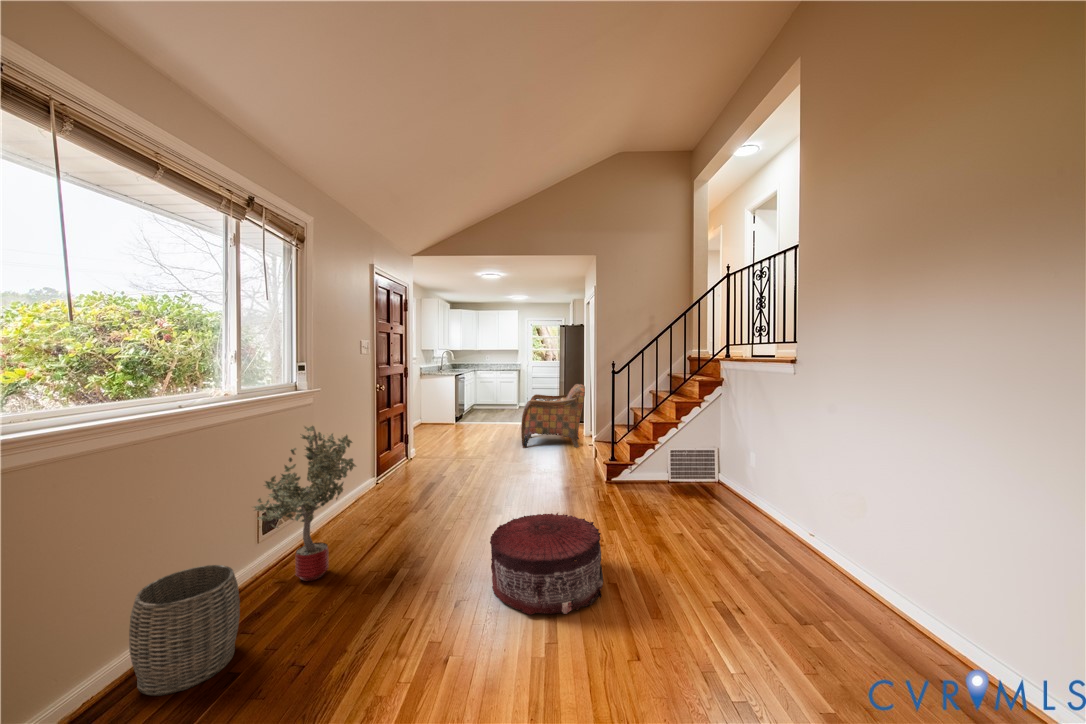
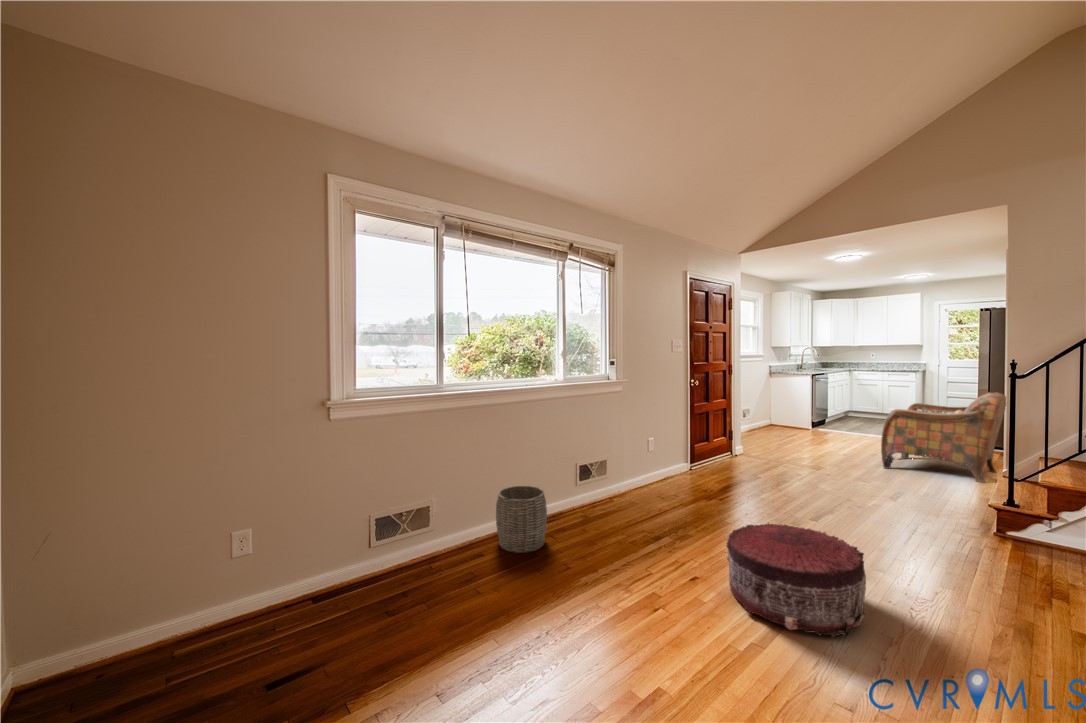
potted tree: present [254,426,356,581] -> none [564,407,641,524]

